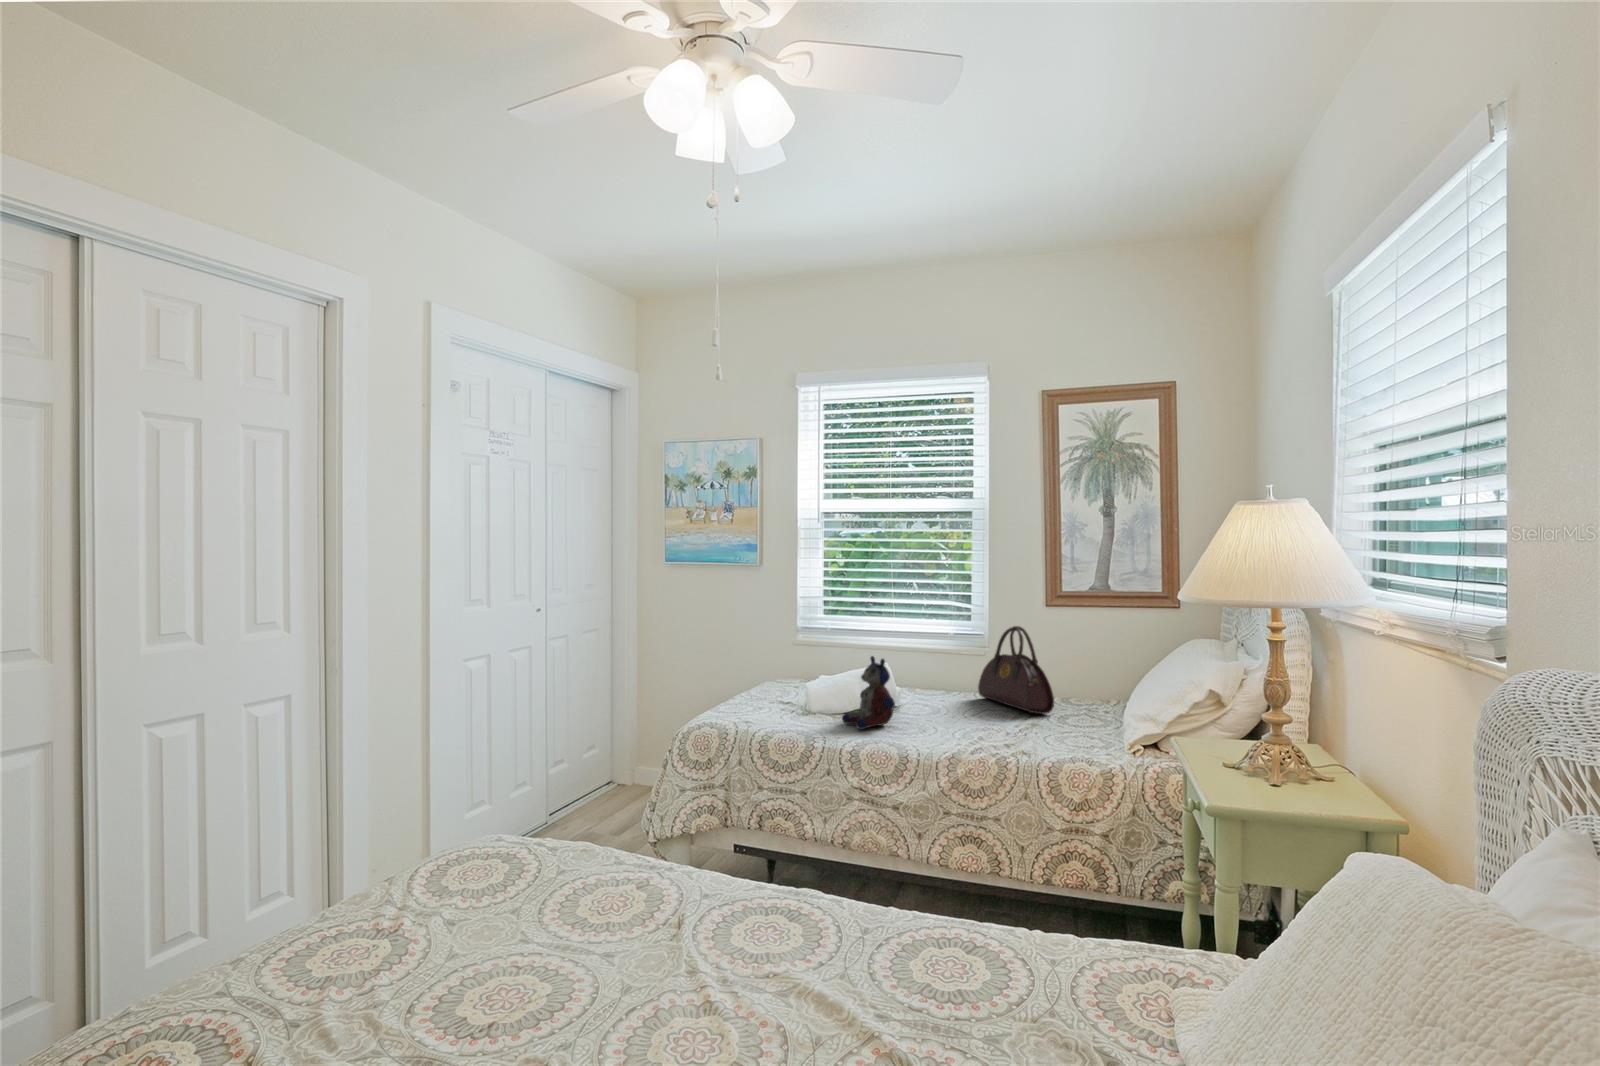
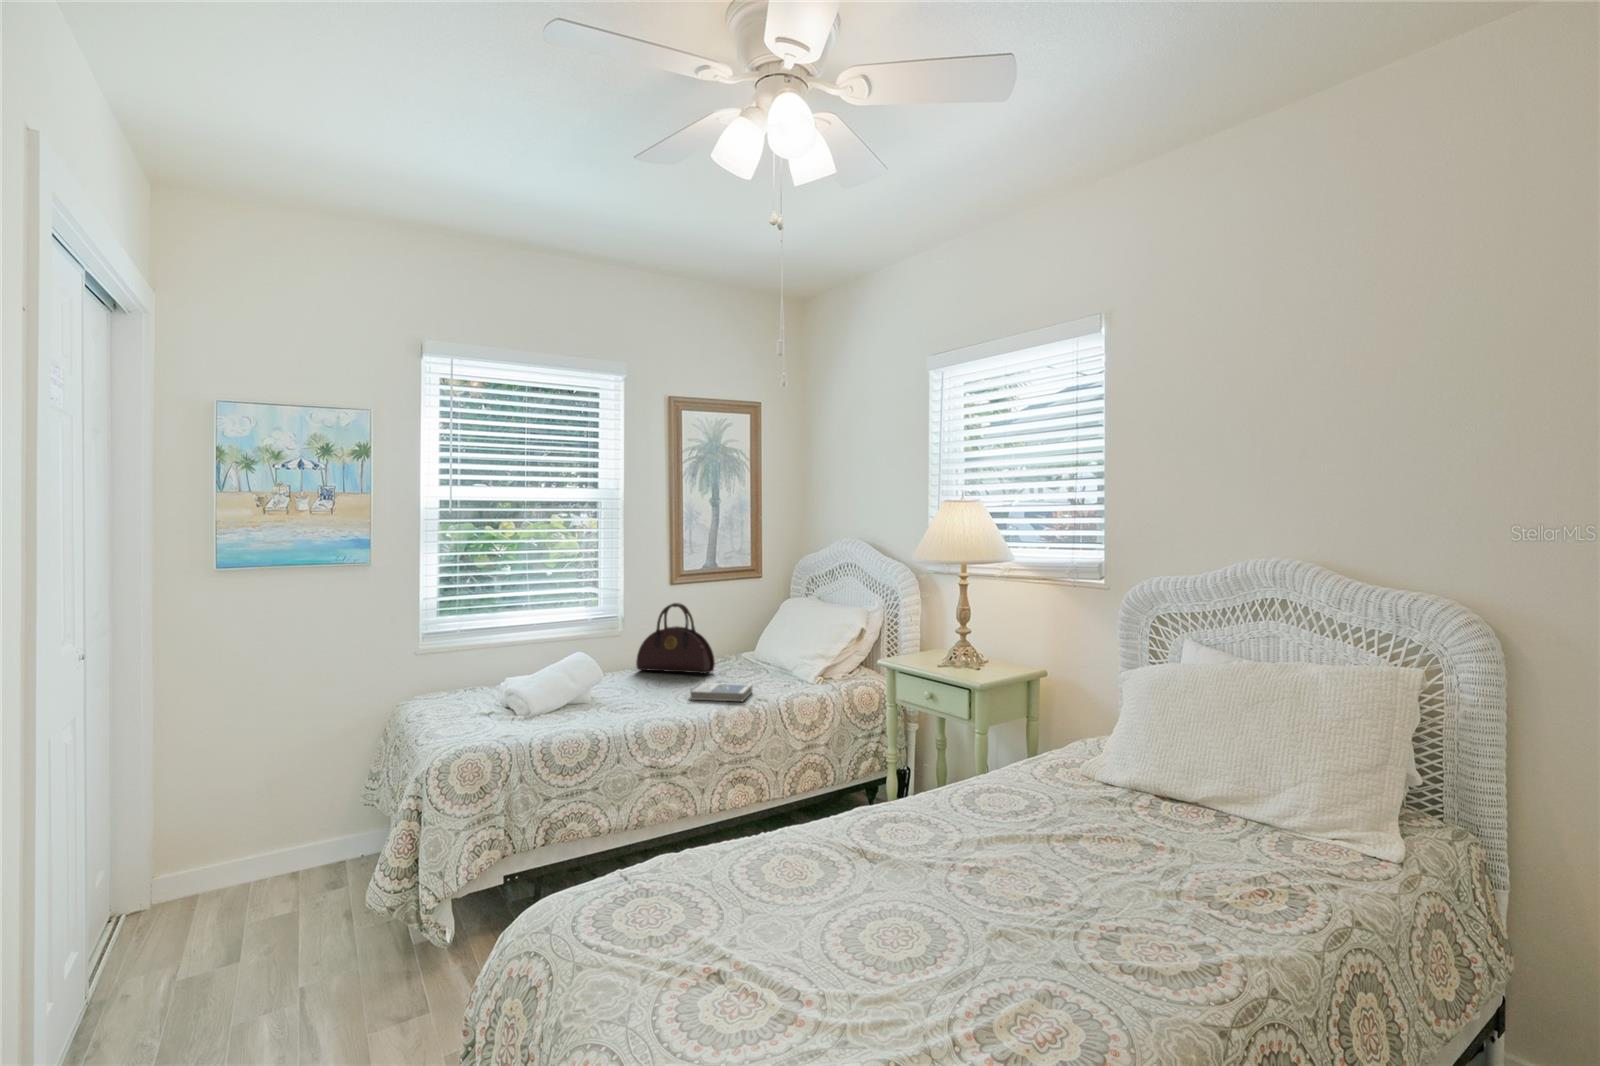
stuffed bear: present [842,656,895,729] -> none [593,645,646,715]
hardback book: none [954,719,1035,747] -> present [689,683,752,701]

